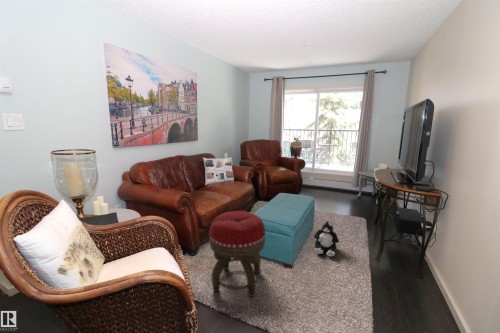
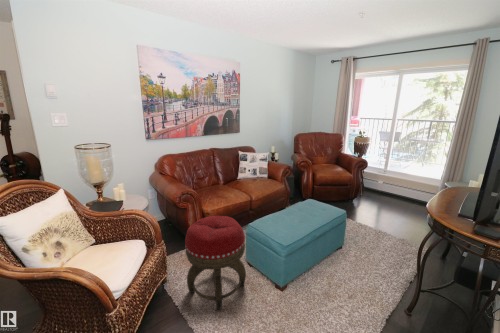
plush toy: present [314,221,339,257] -> none [321,244,357,291]

